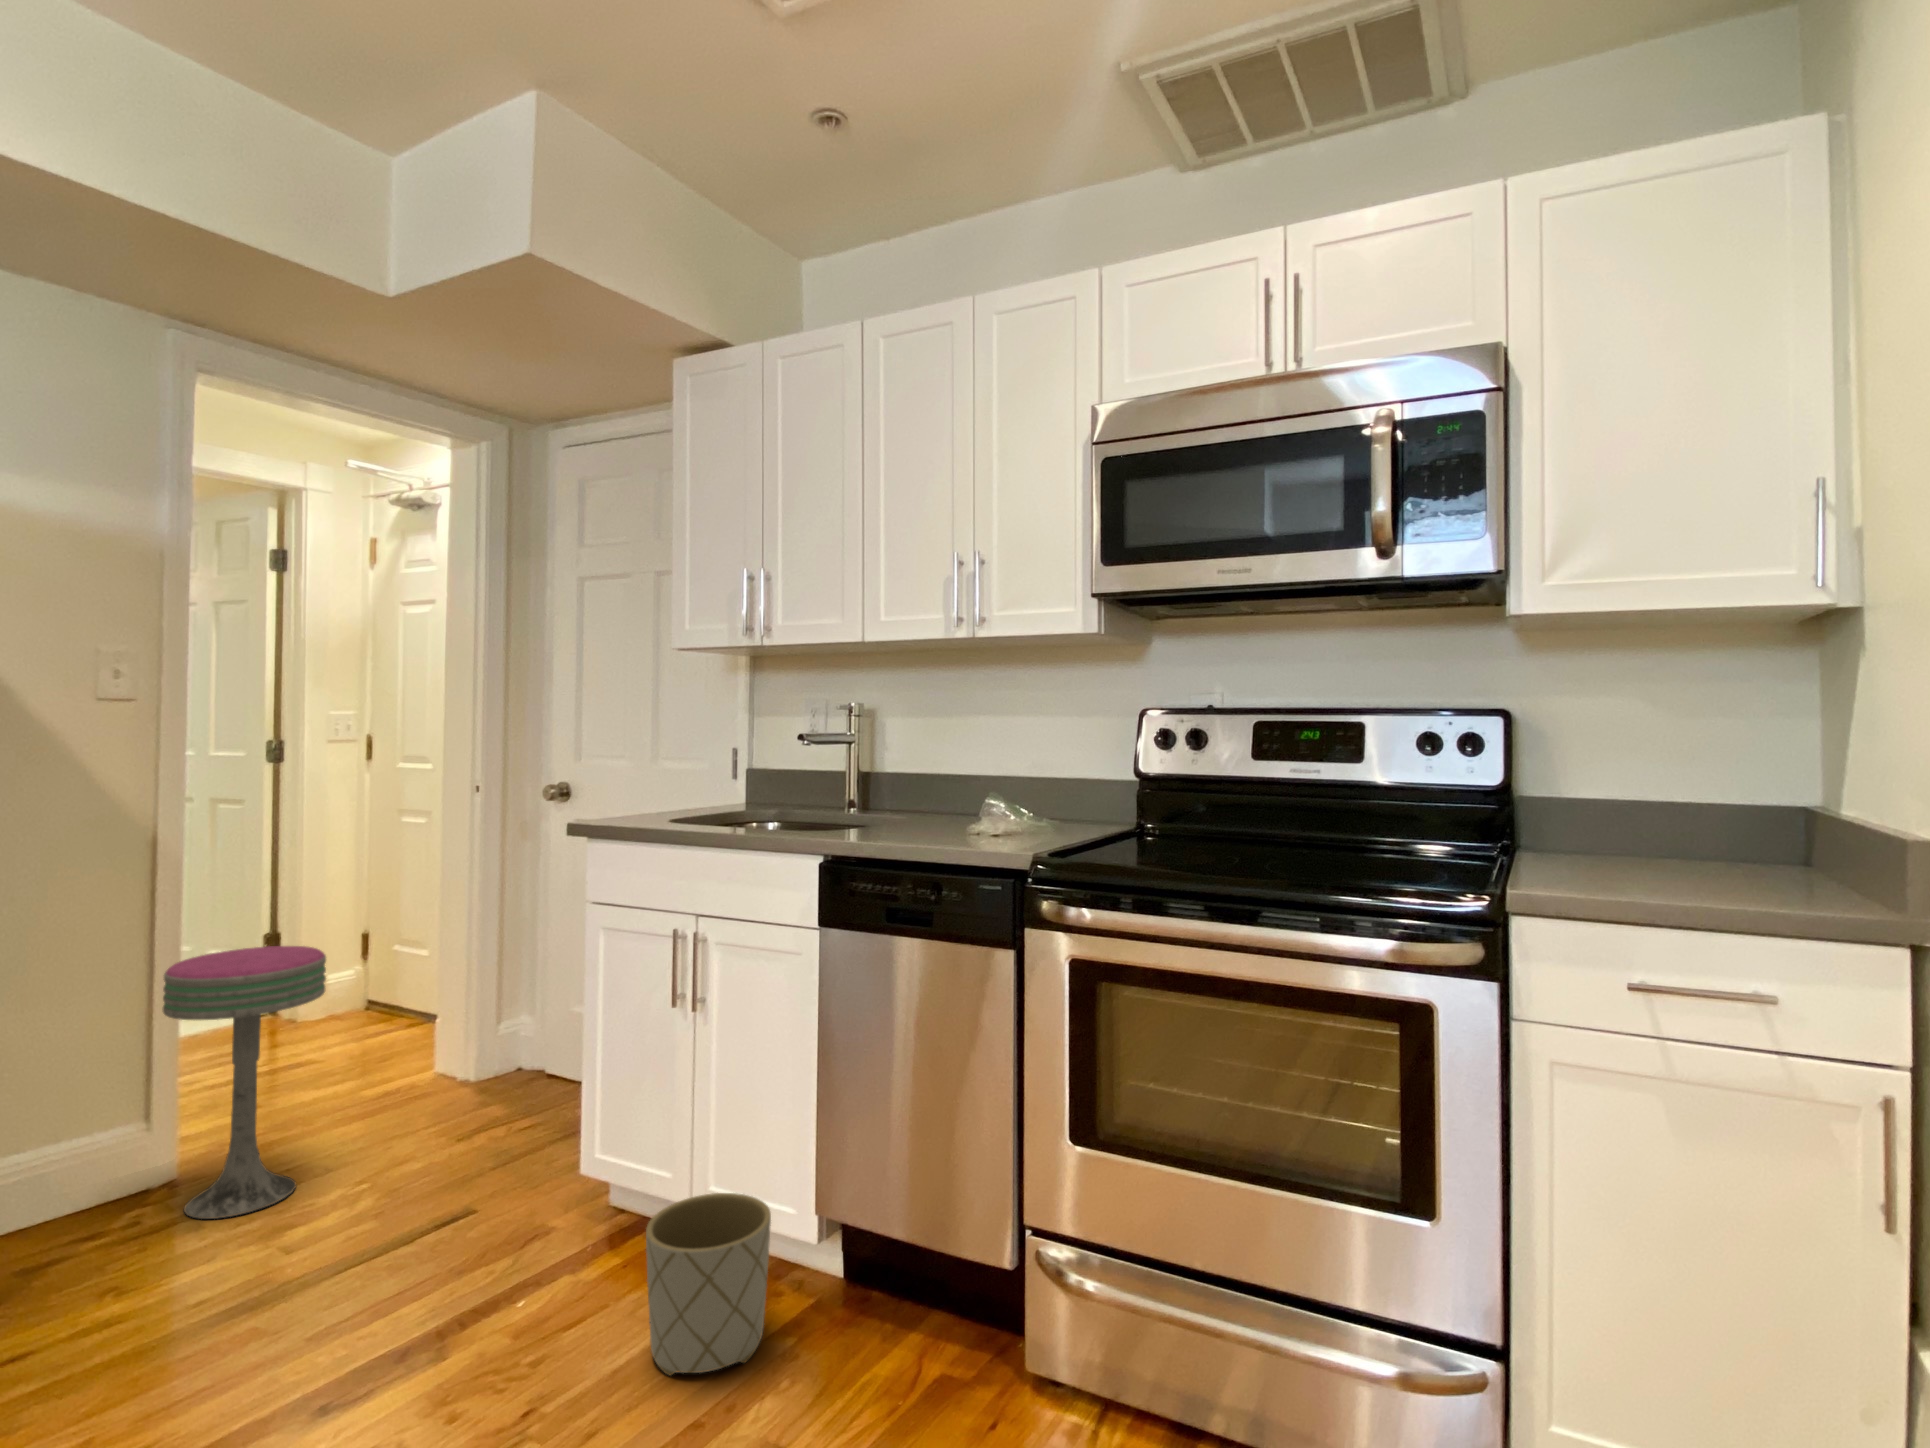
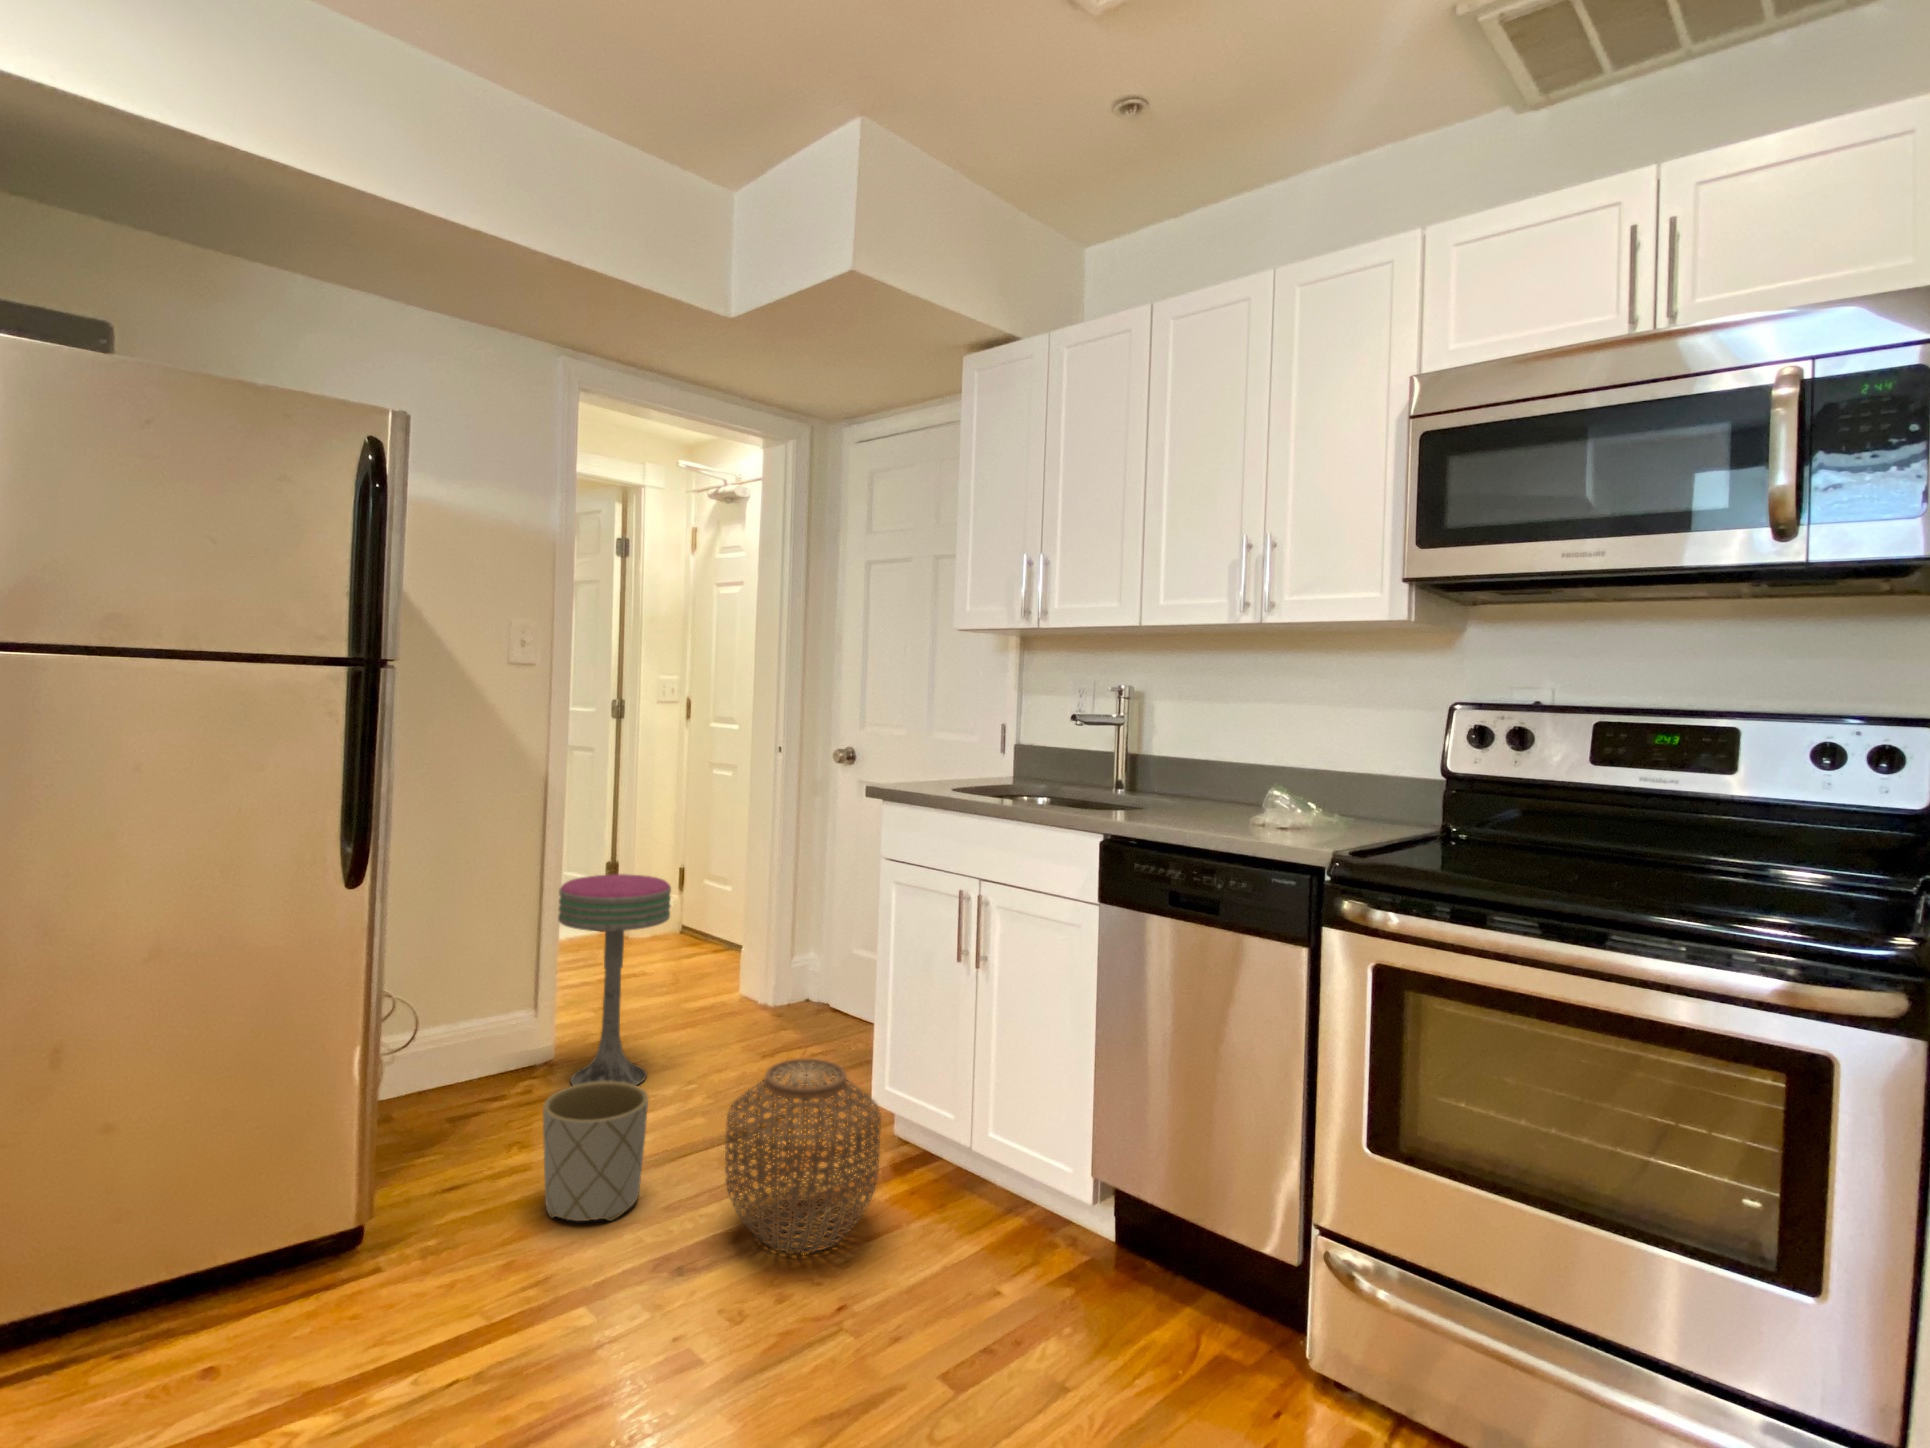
woven basket: none [378,1136,578,1369] -> present [725,1059,881,1253]
planter: present [646,1193,771,1375] -> present [543,1081,648,1221]

